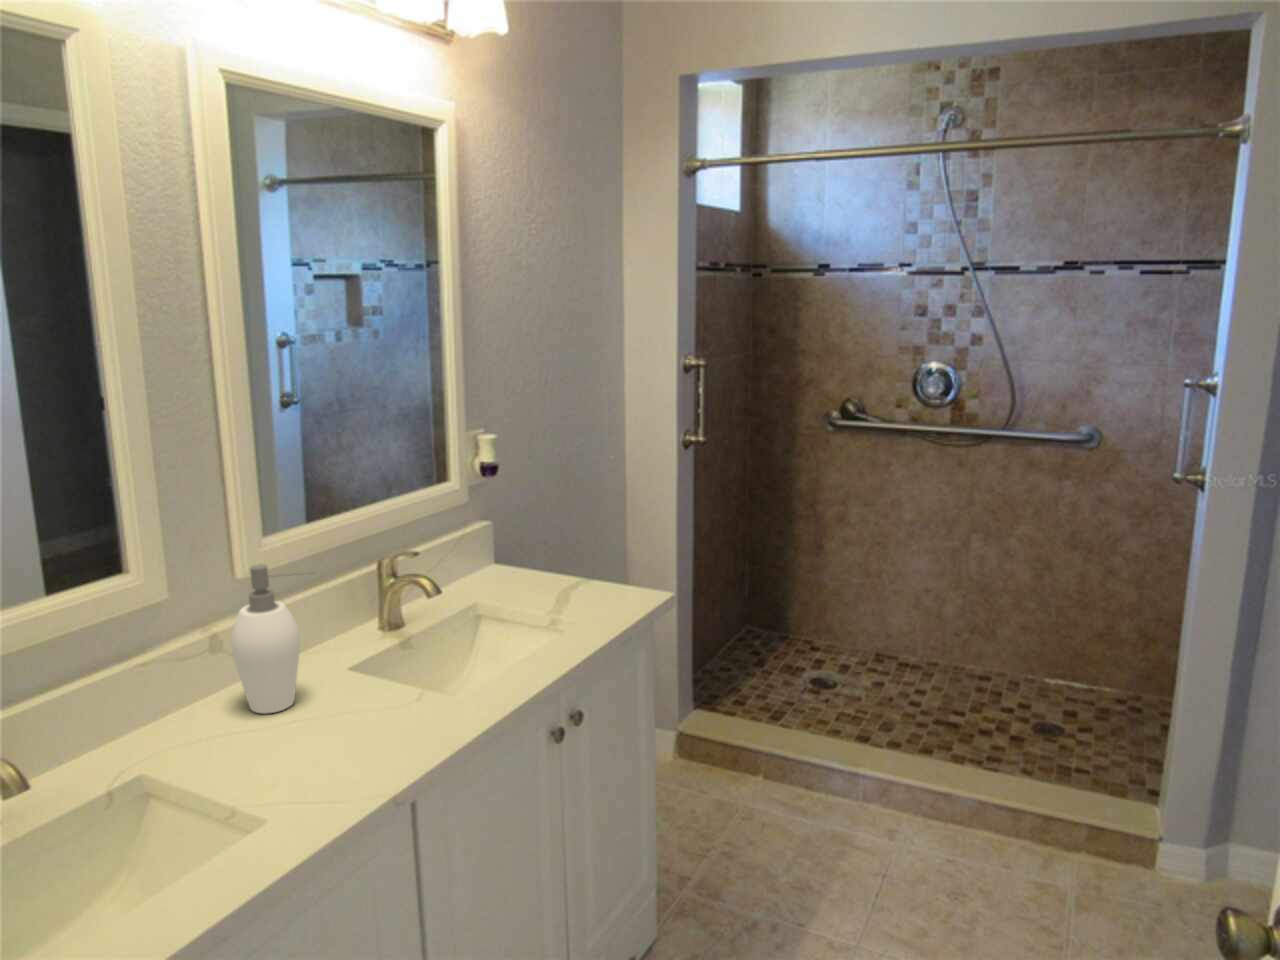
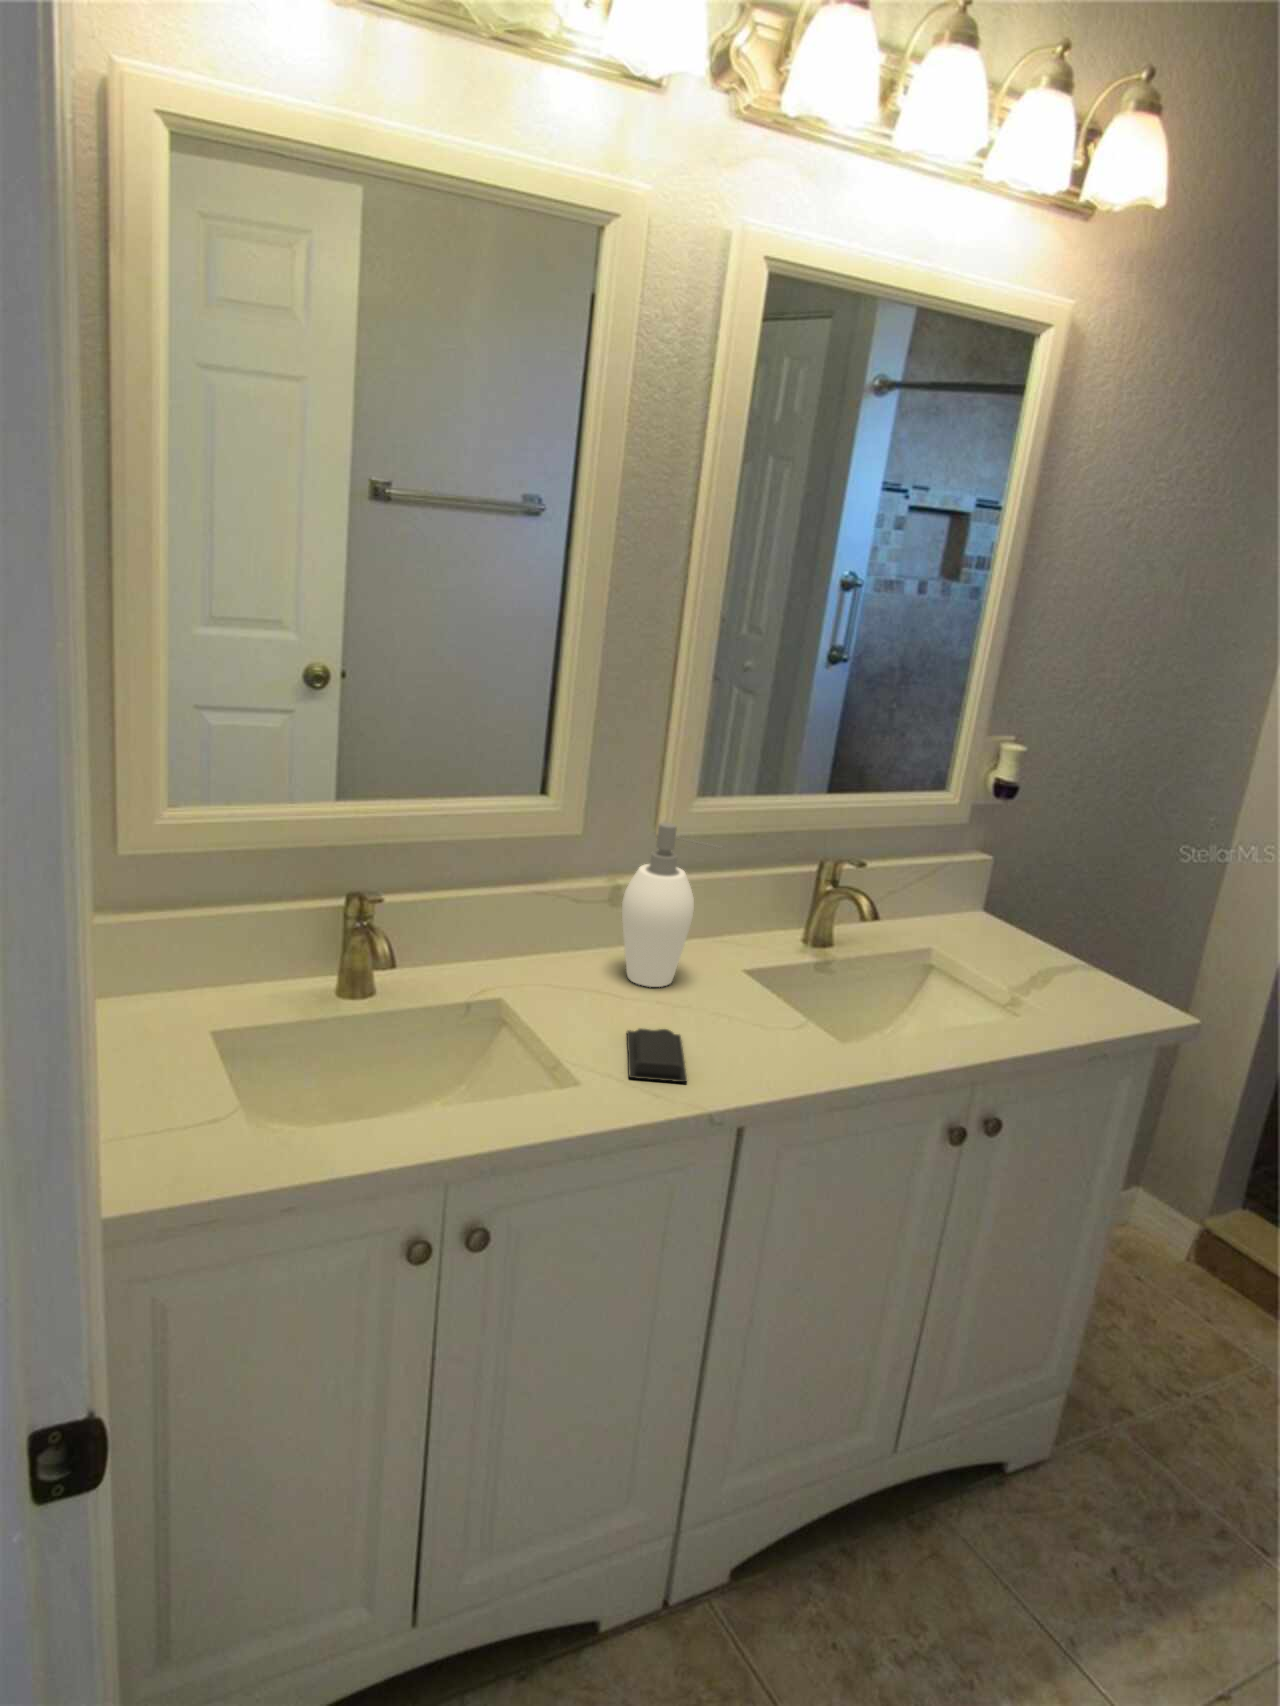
soap bar: none [281,742,361,797] -> present [627,1029,687,1082]

